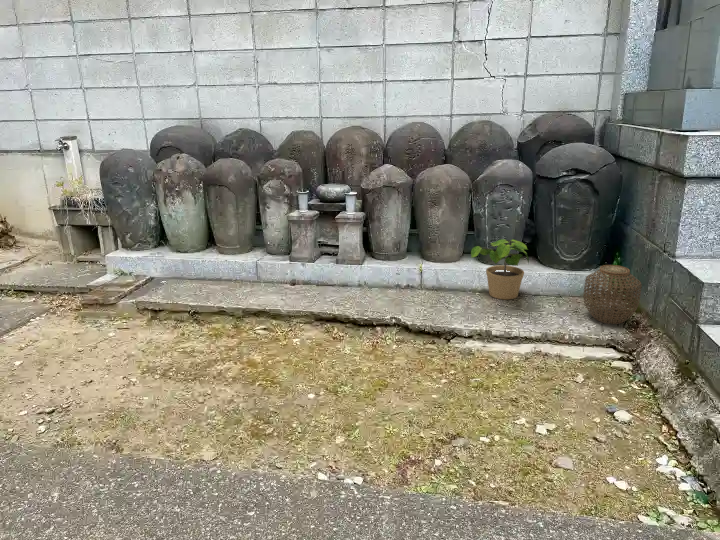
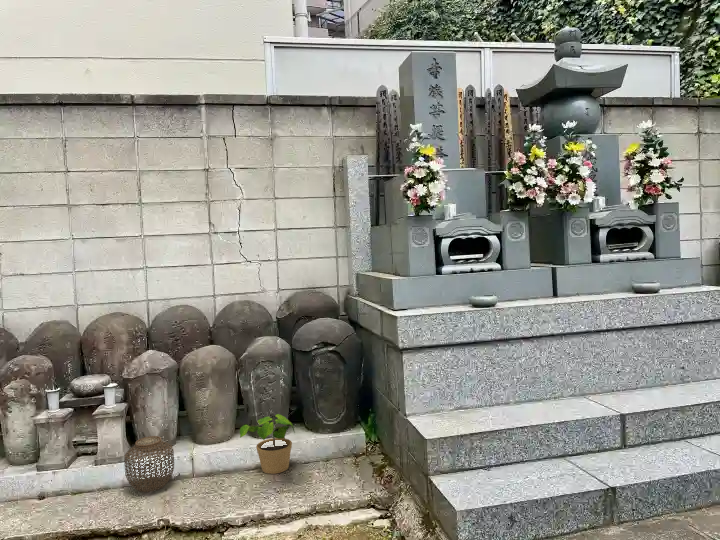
woven basket: present [583,265,642,324] -> present [124,436,174,492]

